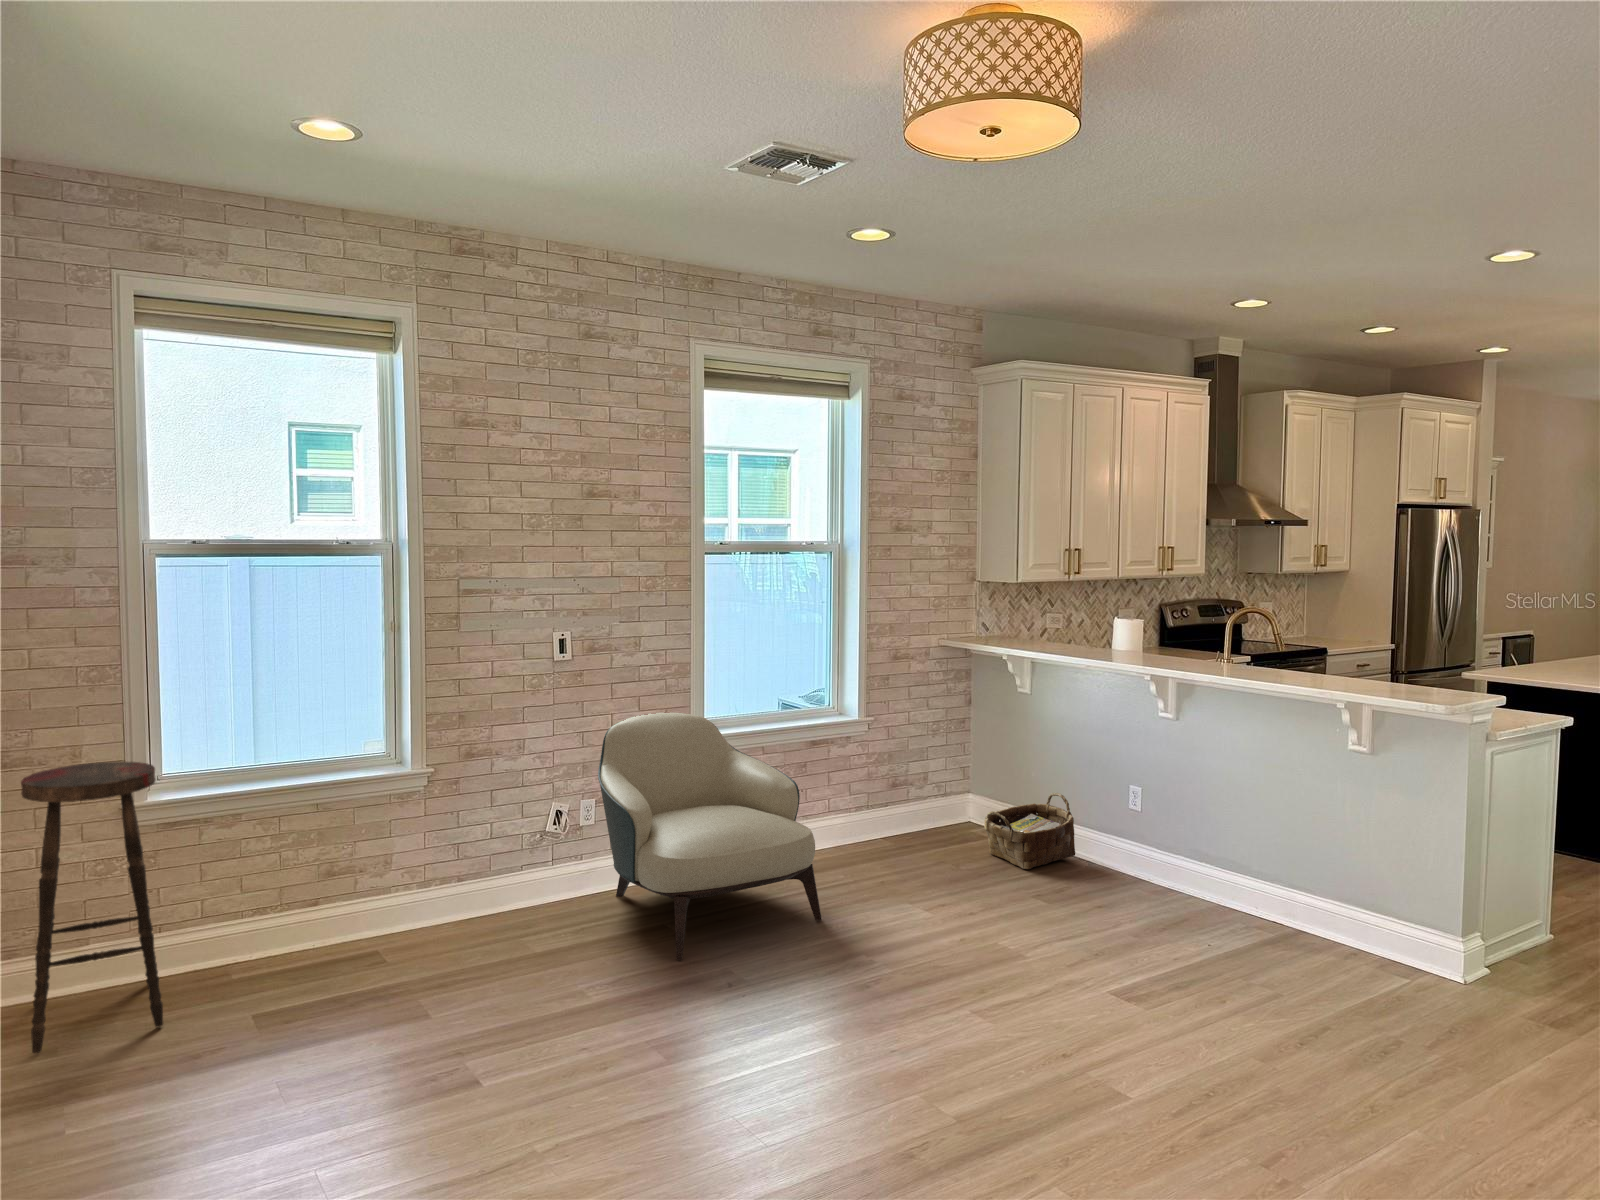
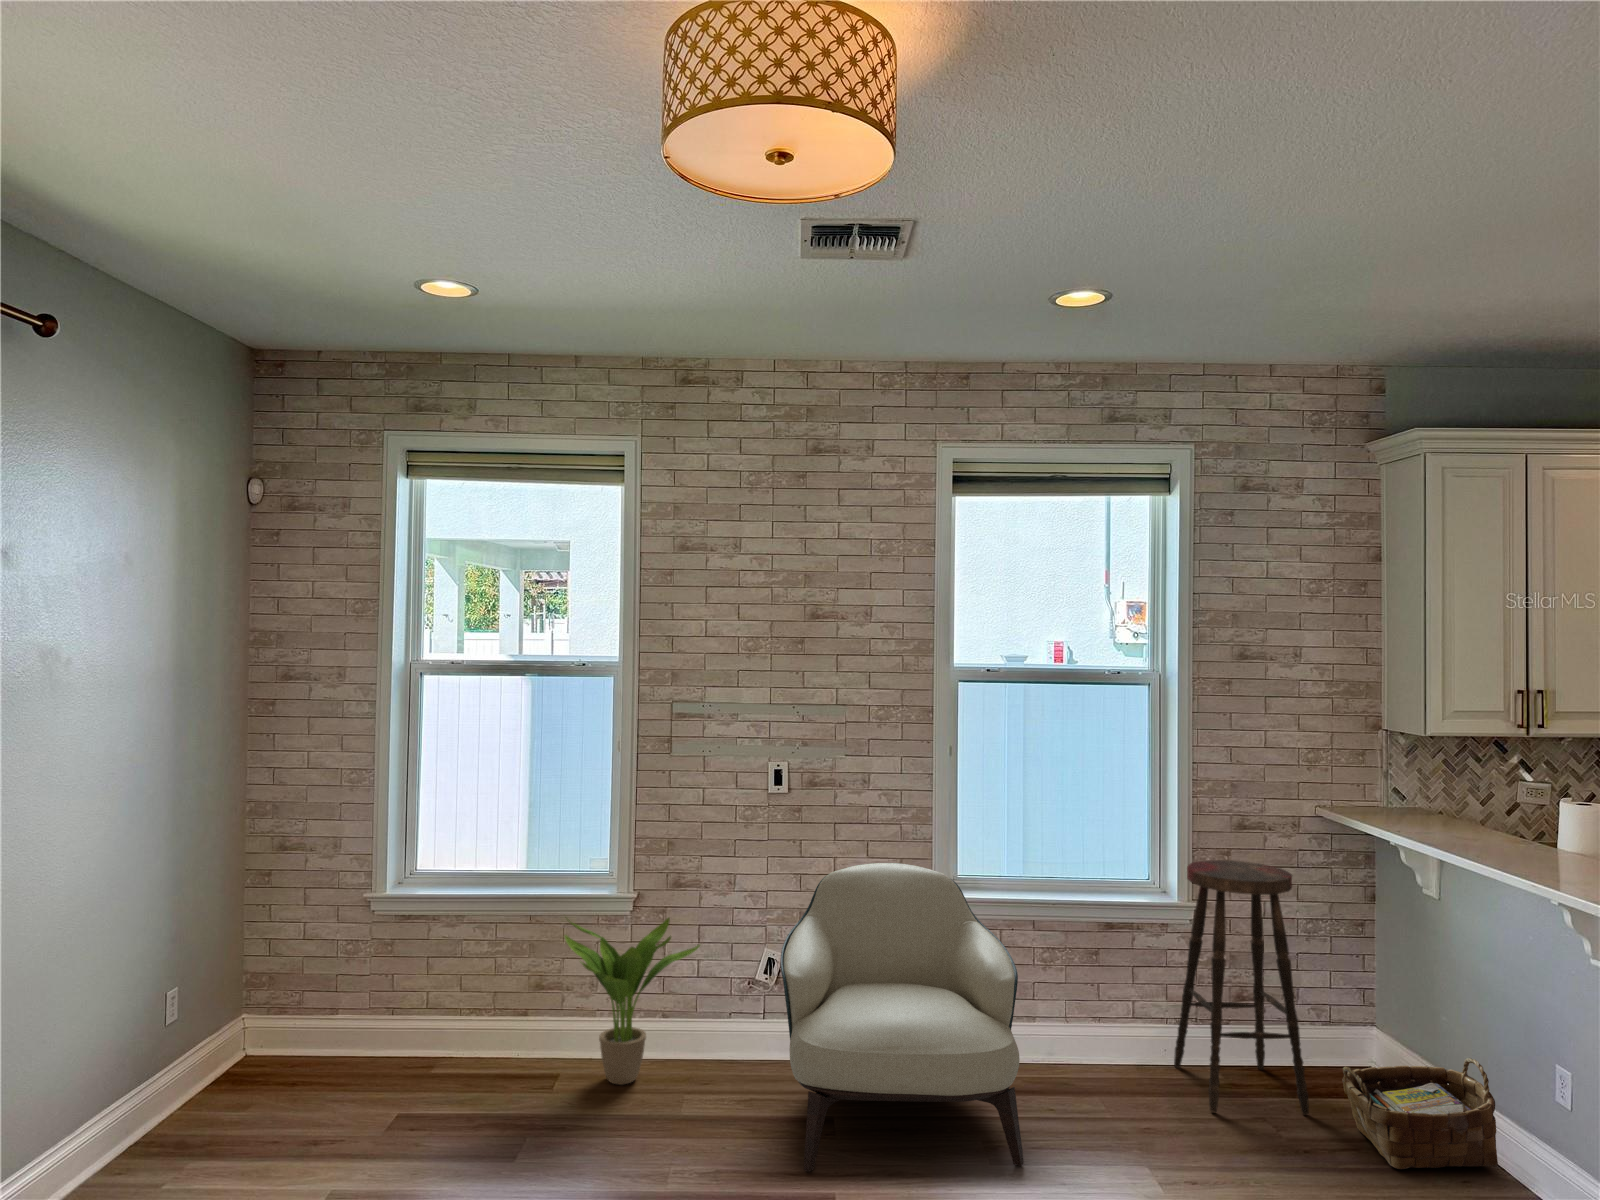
bar stool: present [21,761,163,1054] -> present [1174,860,1309,1114]
potted plant: none [371,785,507,944] -> present [565,918,700,1085]

